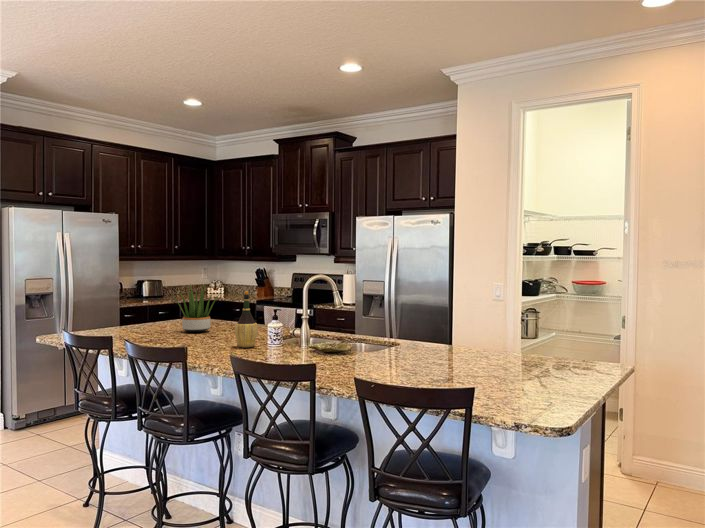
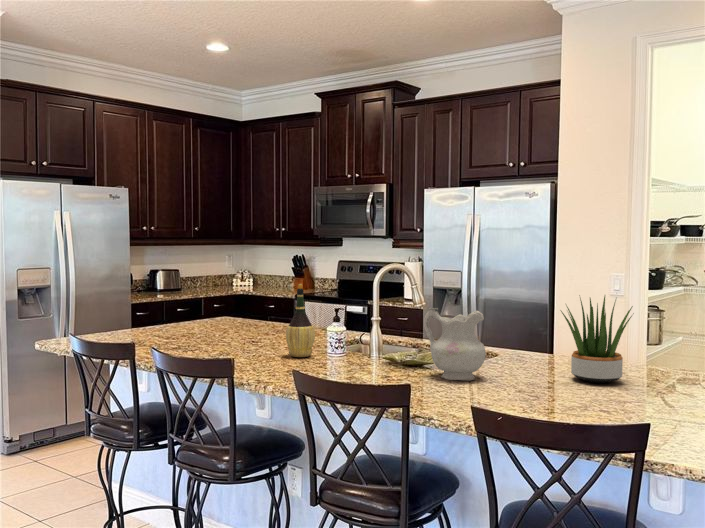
potted plant: present [174,287,219,333] -> present [561,296,634,383]
ceramic pitcher: none [337,309,382,363] -> present [424,308,486,381]

